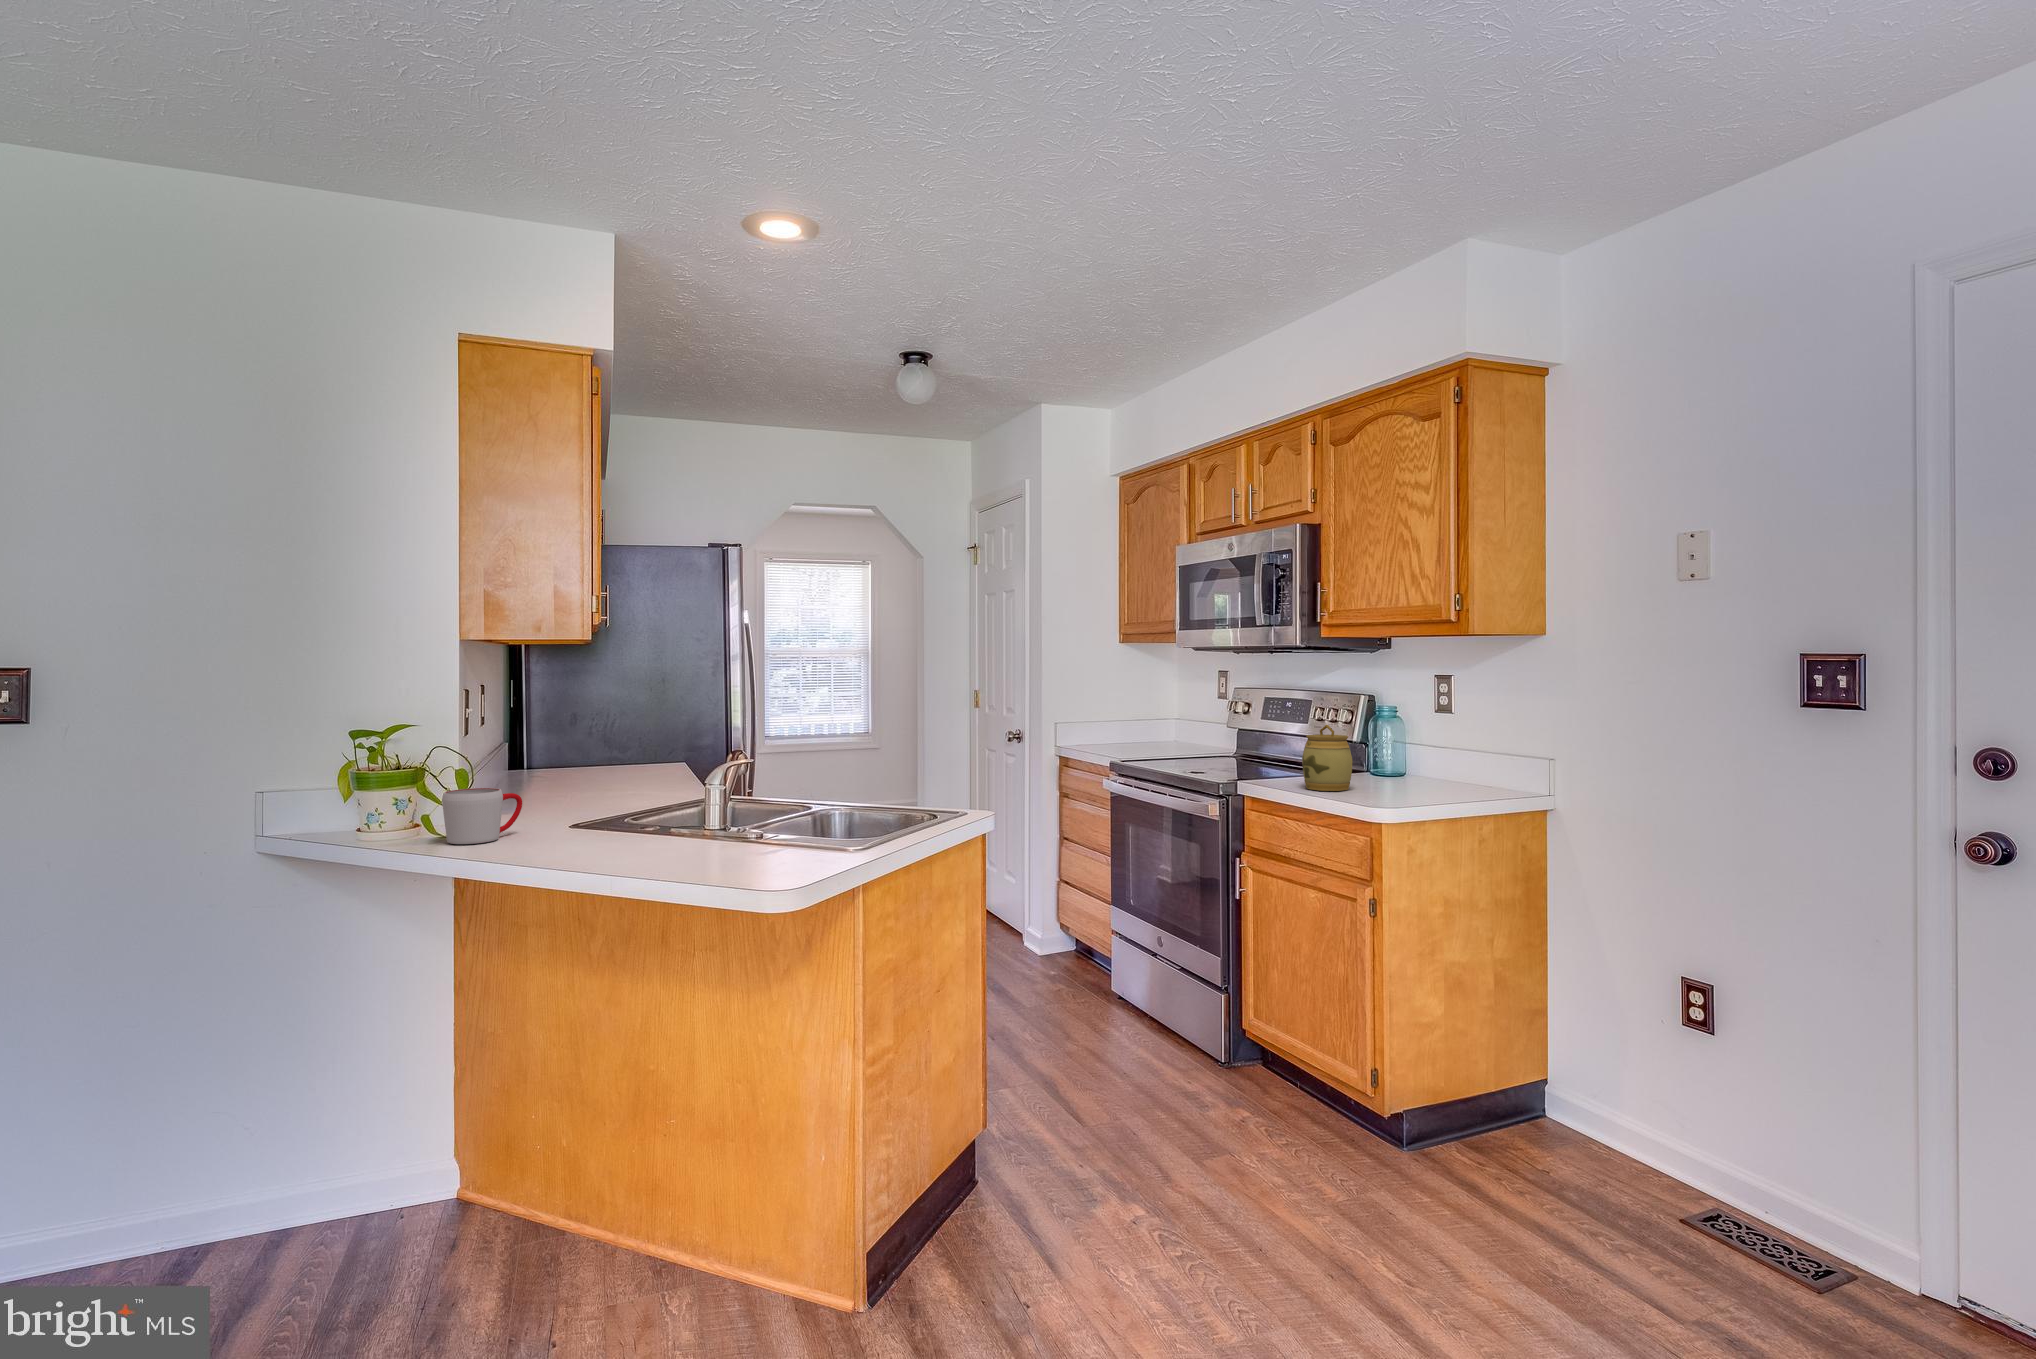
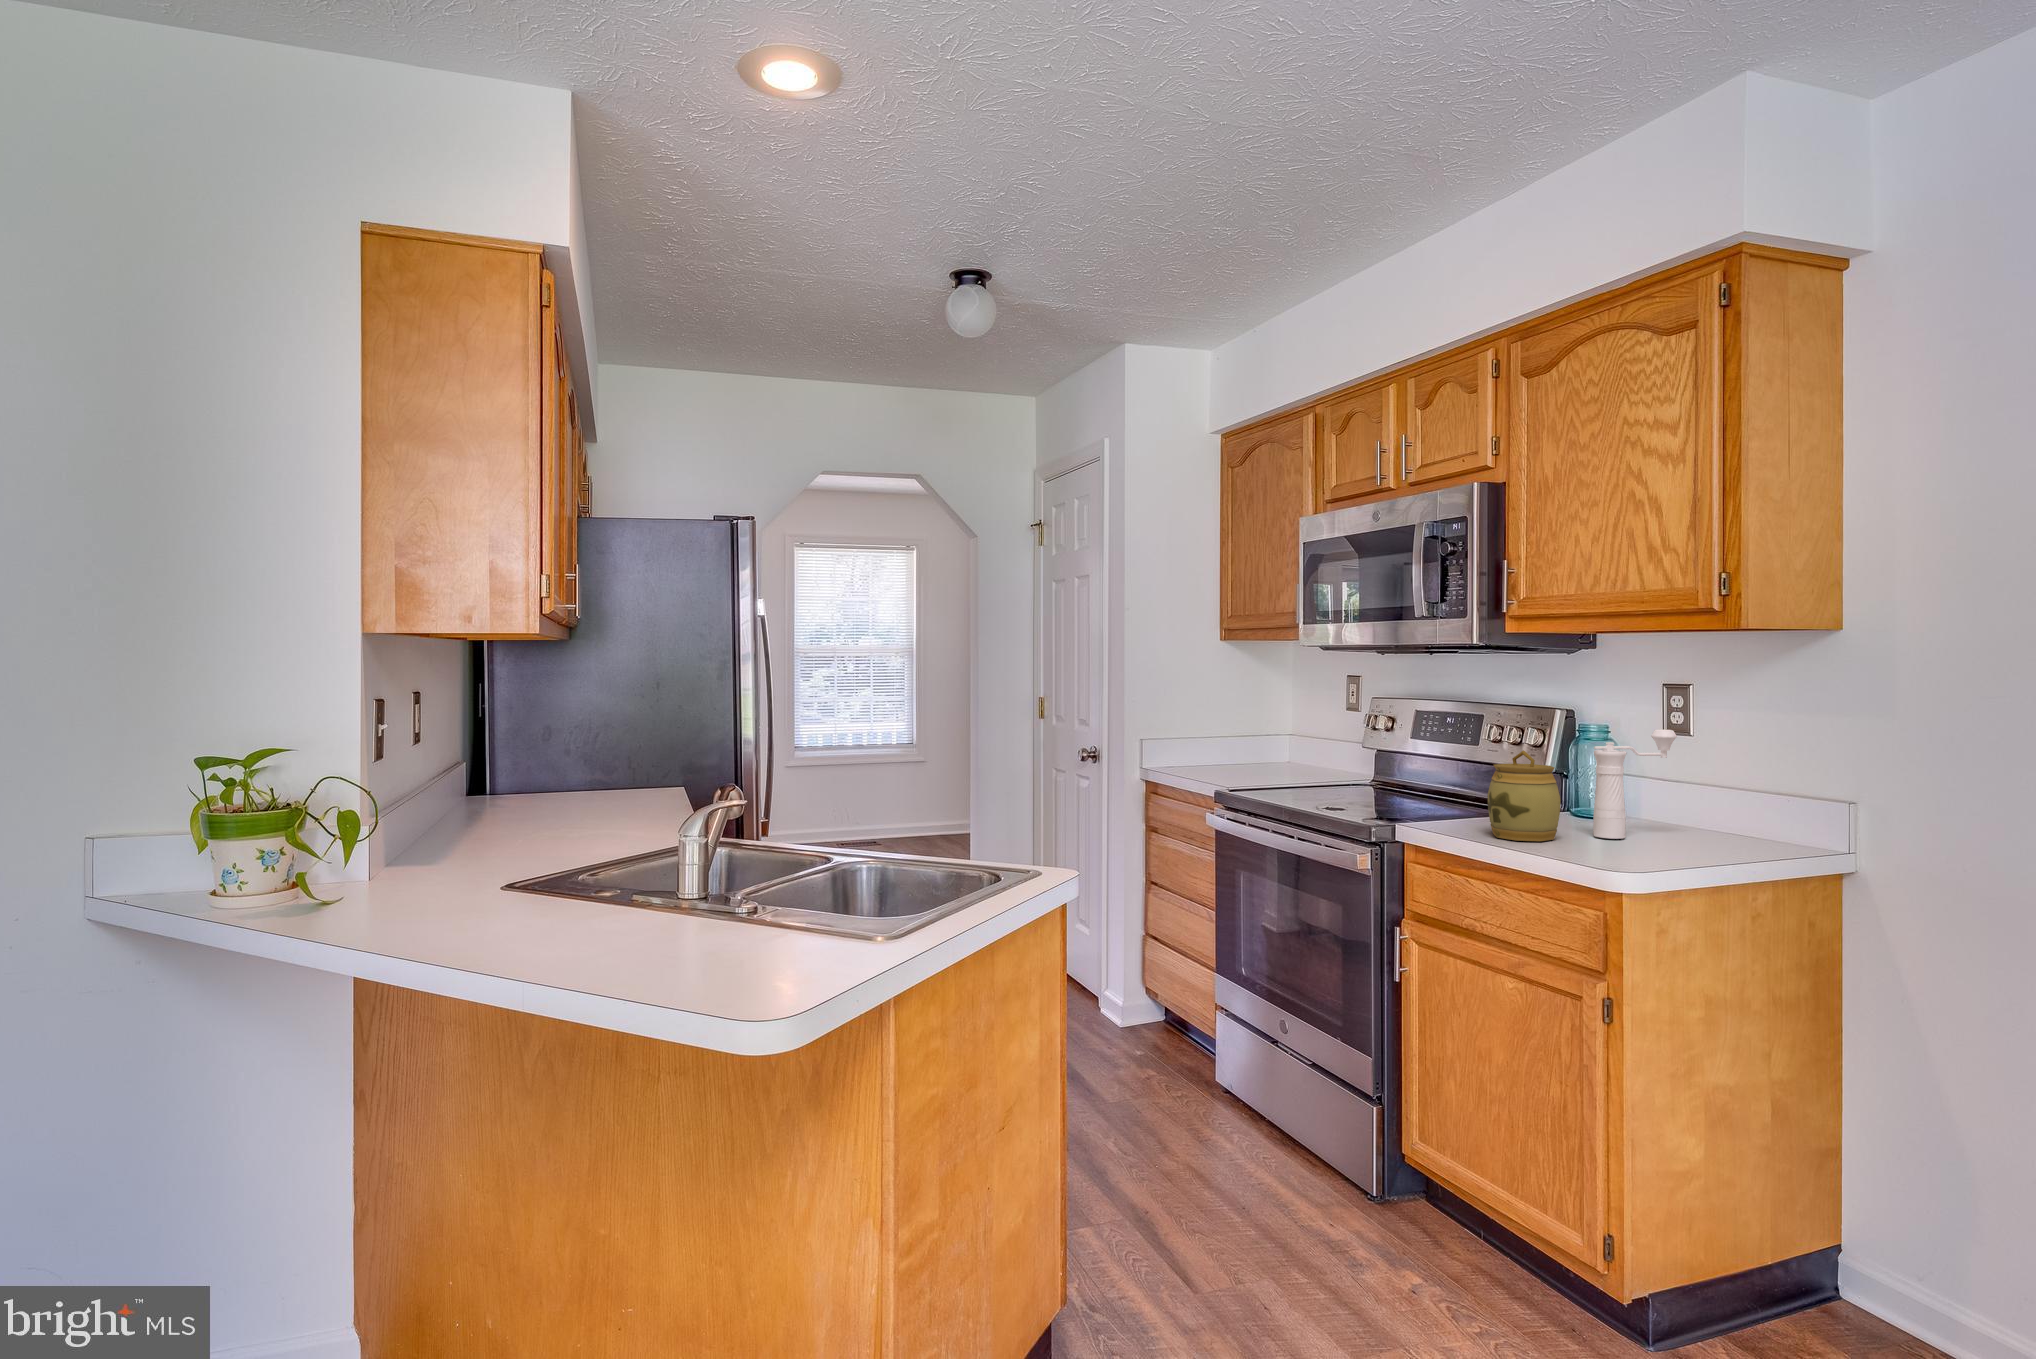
pepper mill: none [1378,709,1437,789] -> present [1593,730,1677,839]
mug: present [442,788,522,844] -> none [310,839,429,921]

